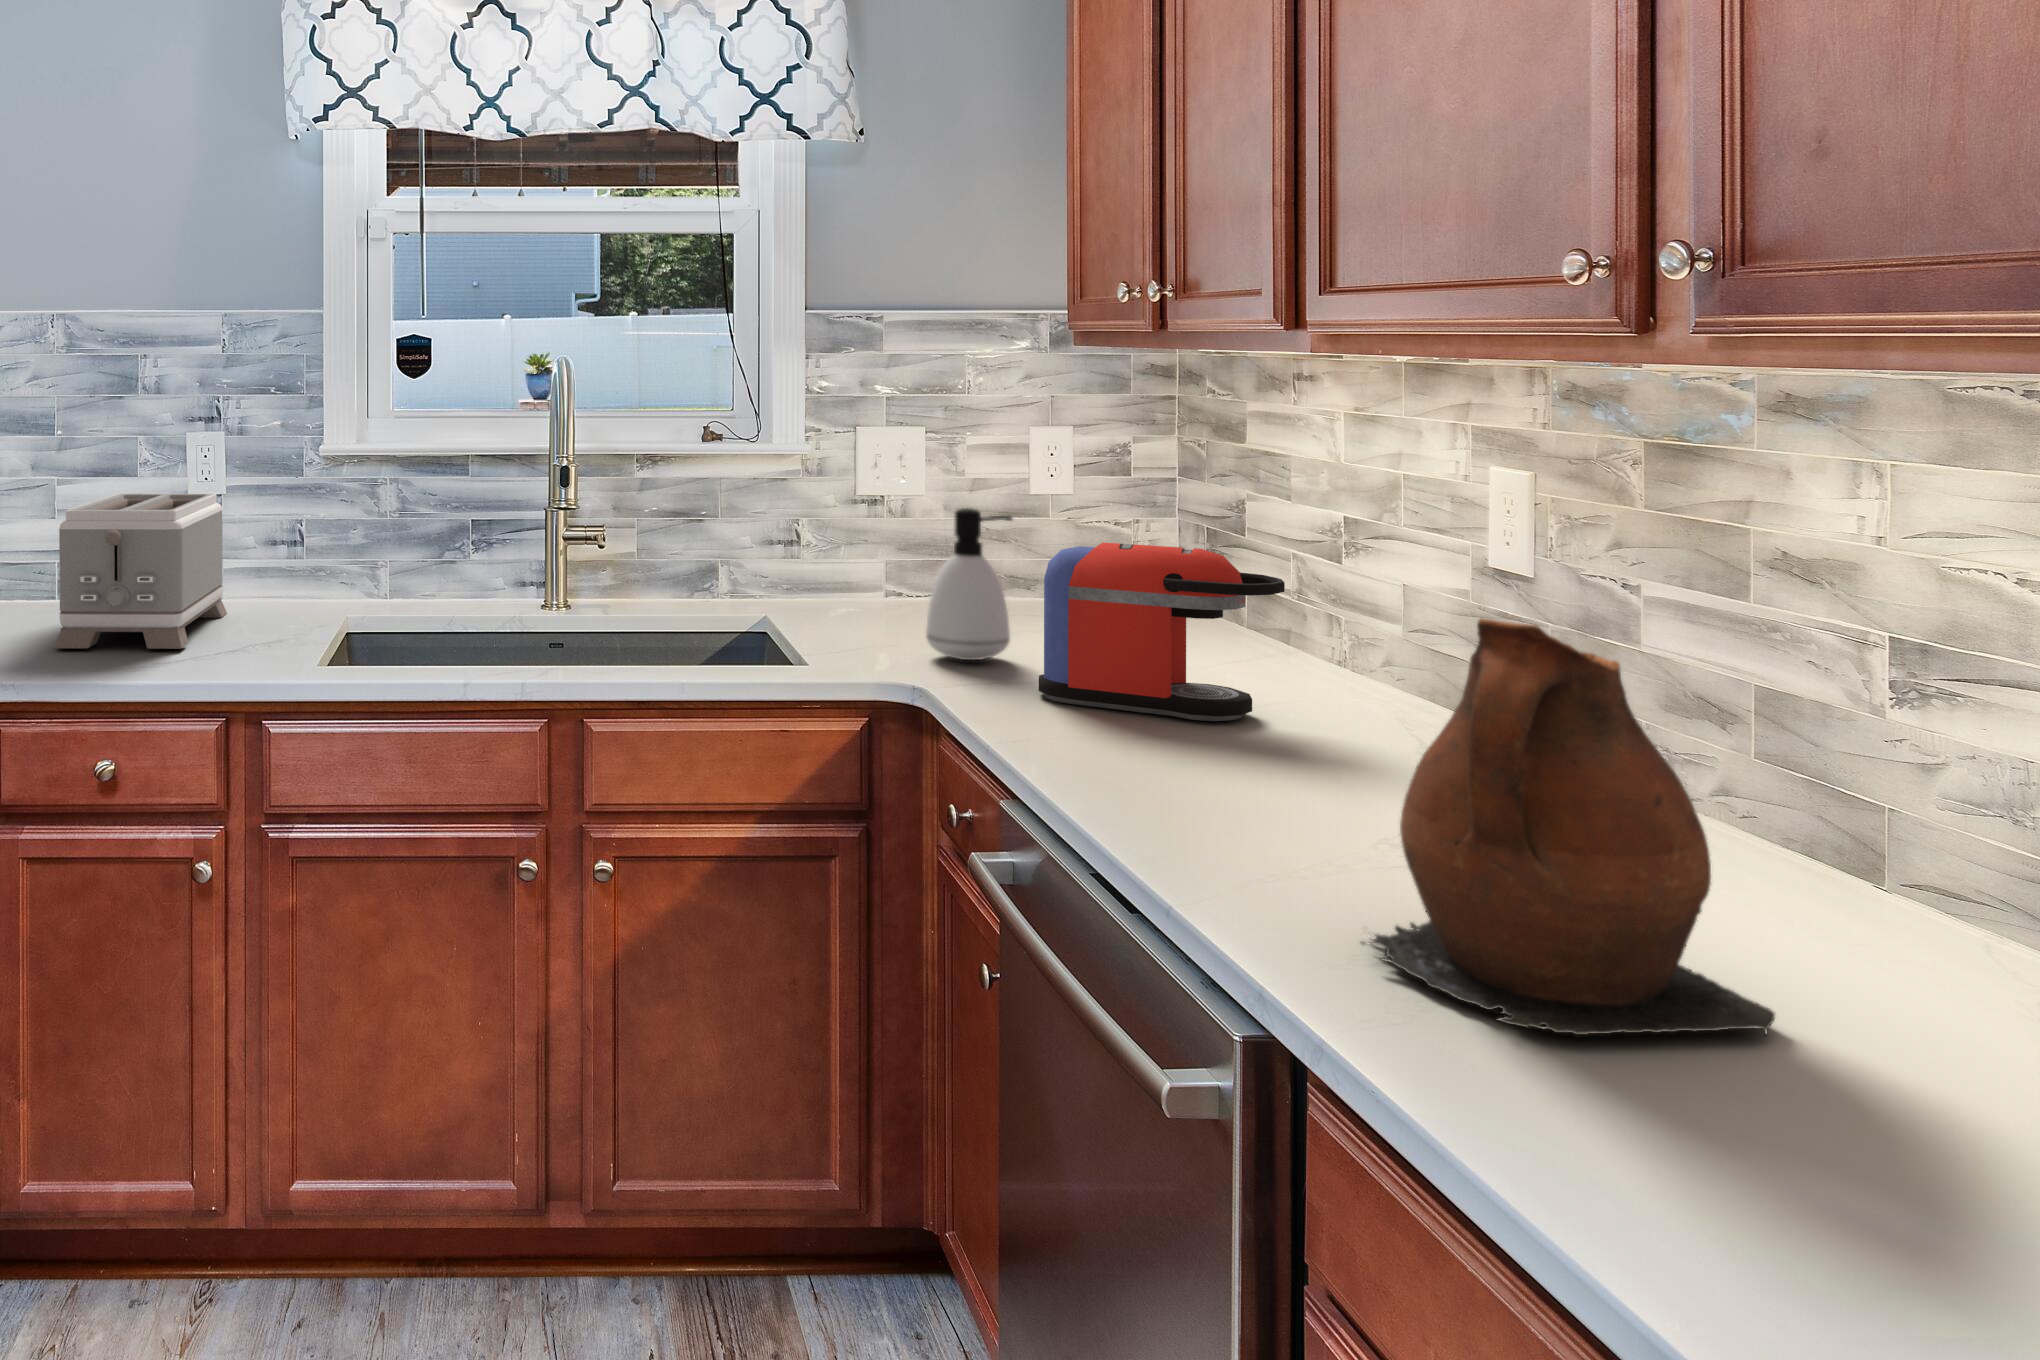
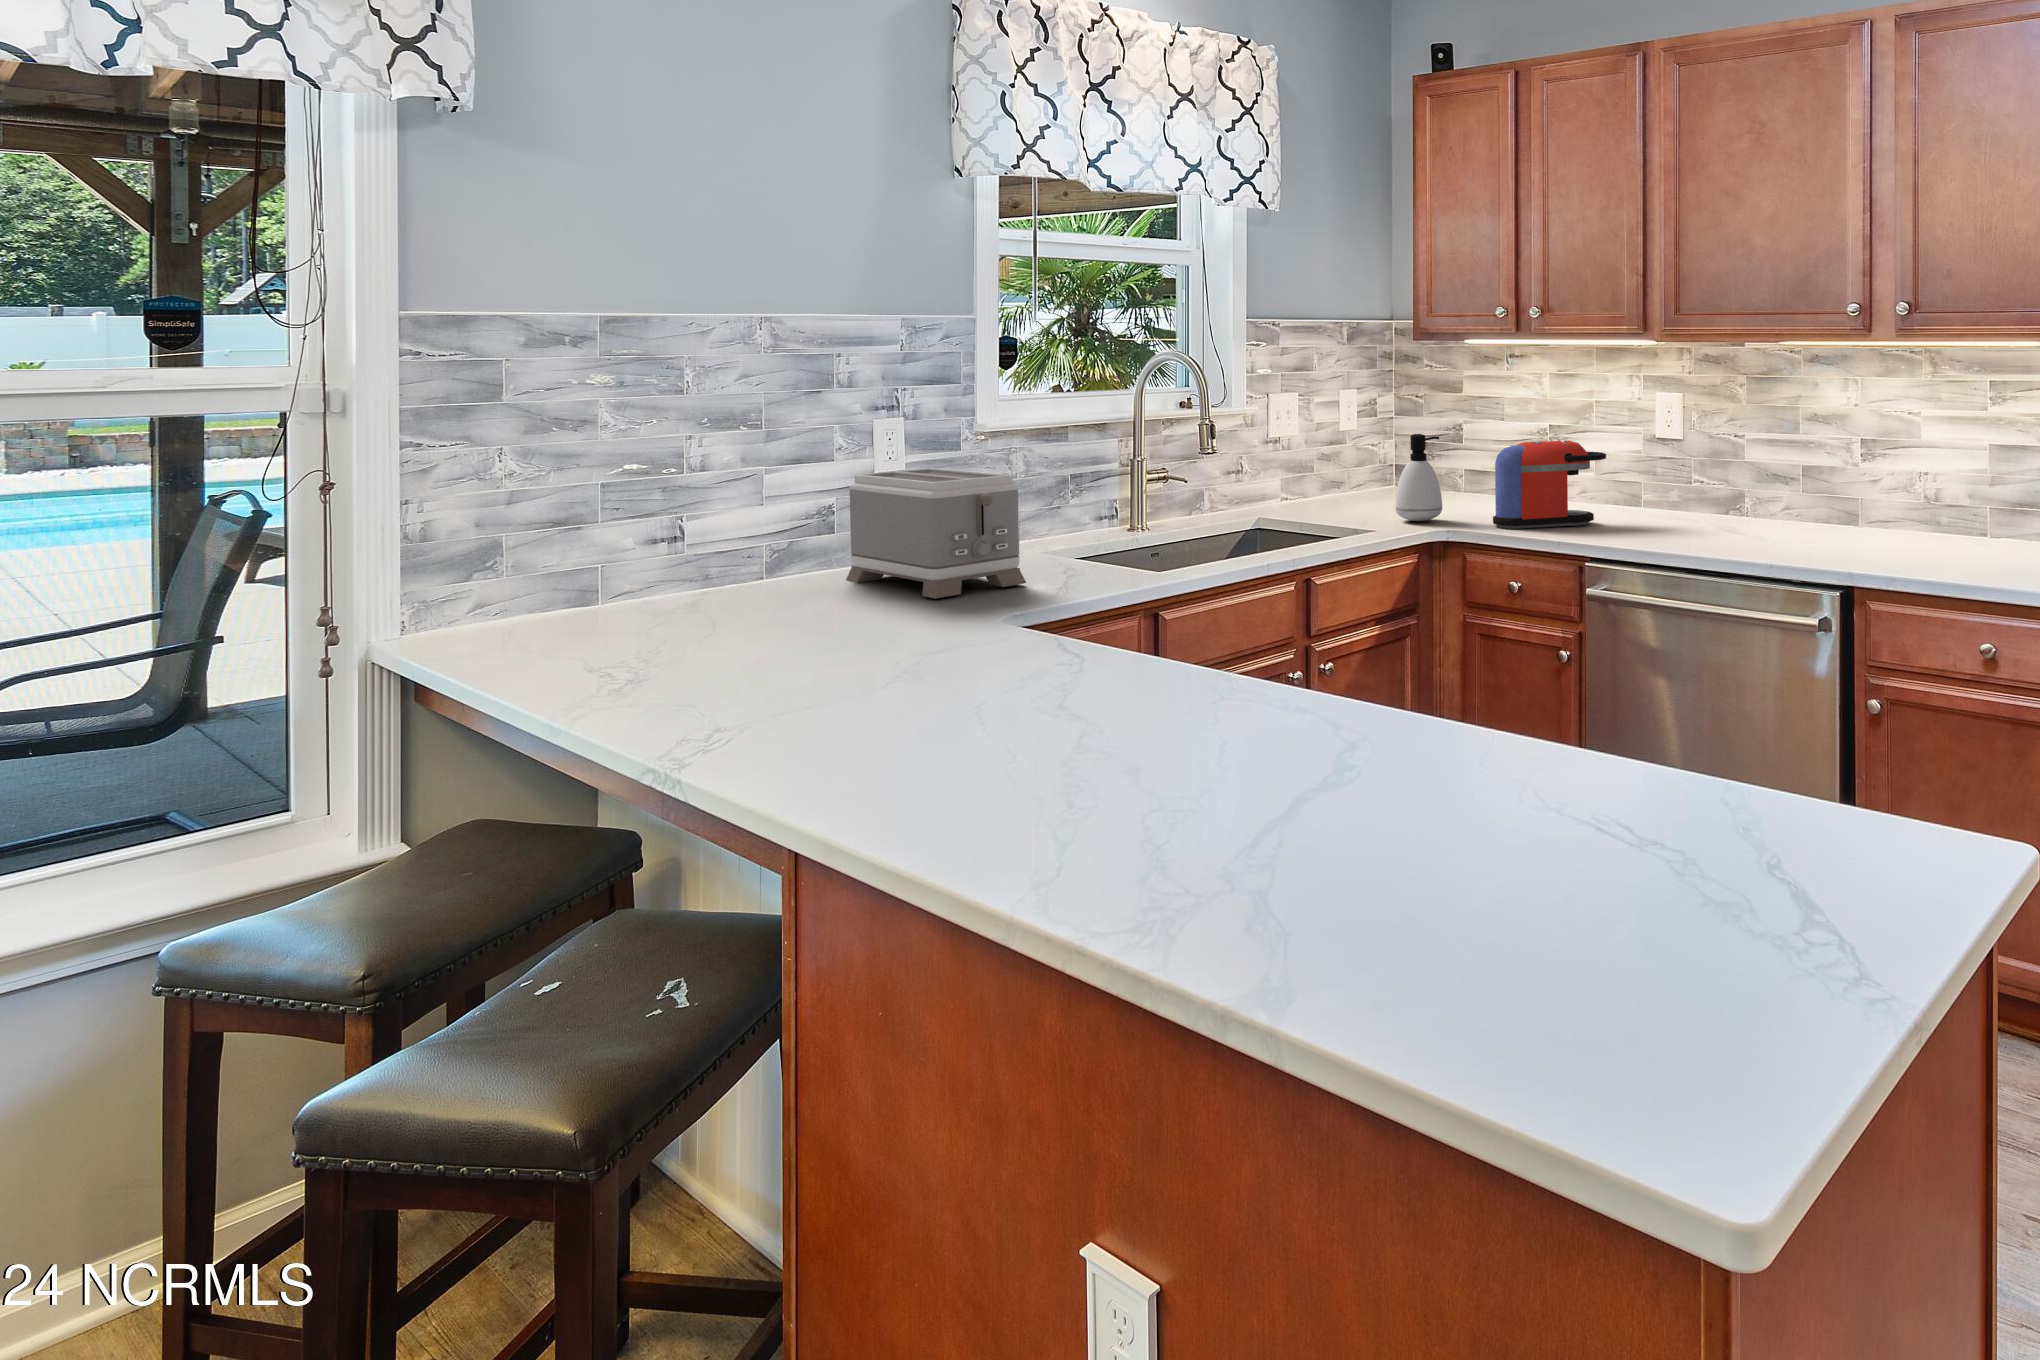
ceramic pitcher: present [1362,618,1775,1035] -> none [1827,432,1950,570]

